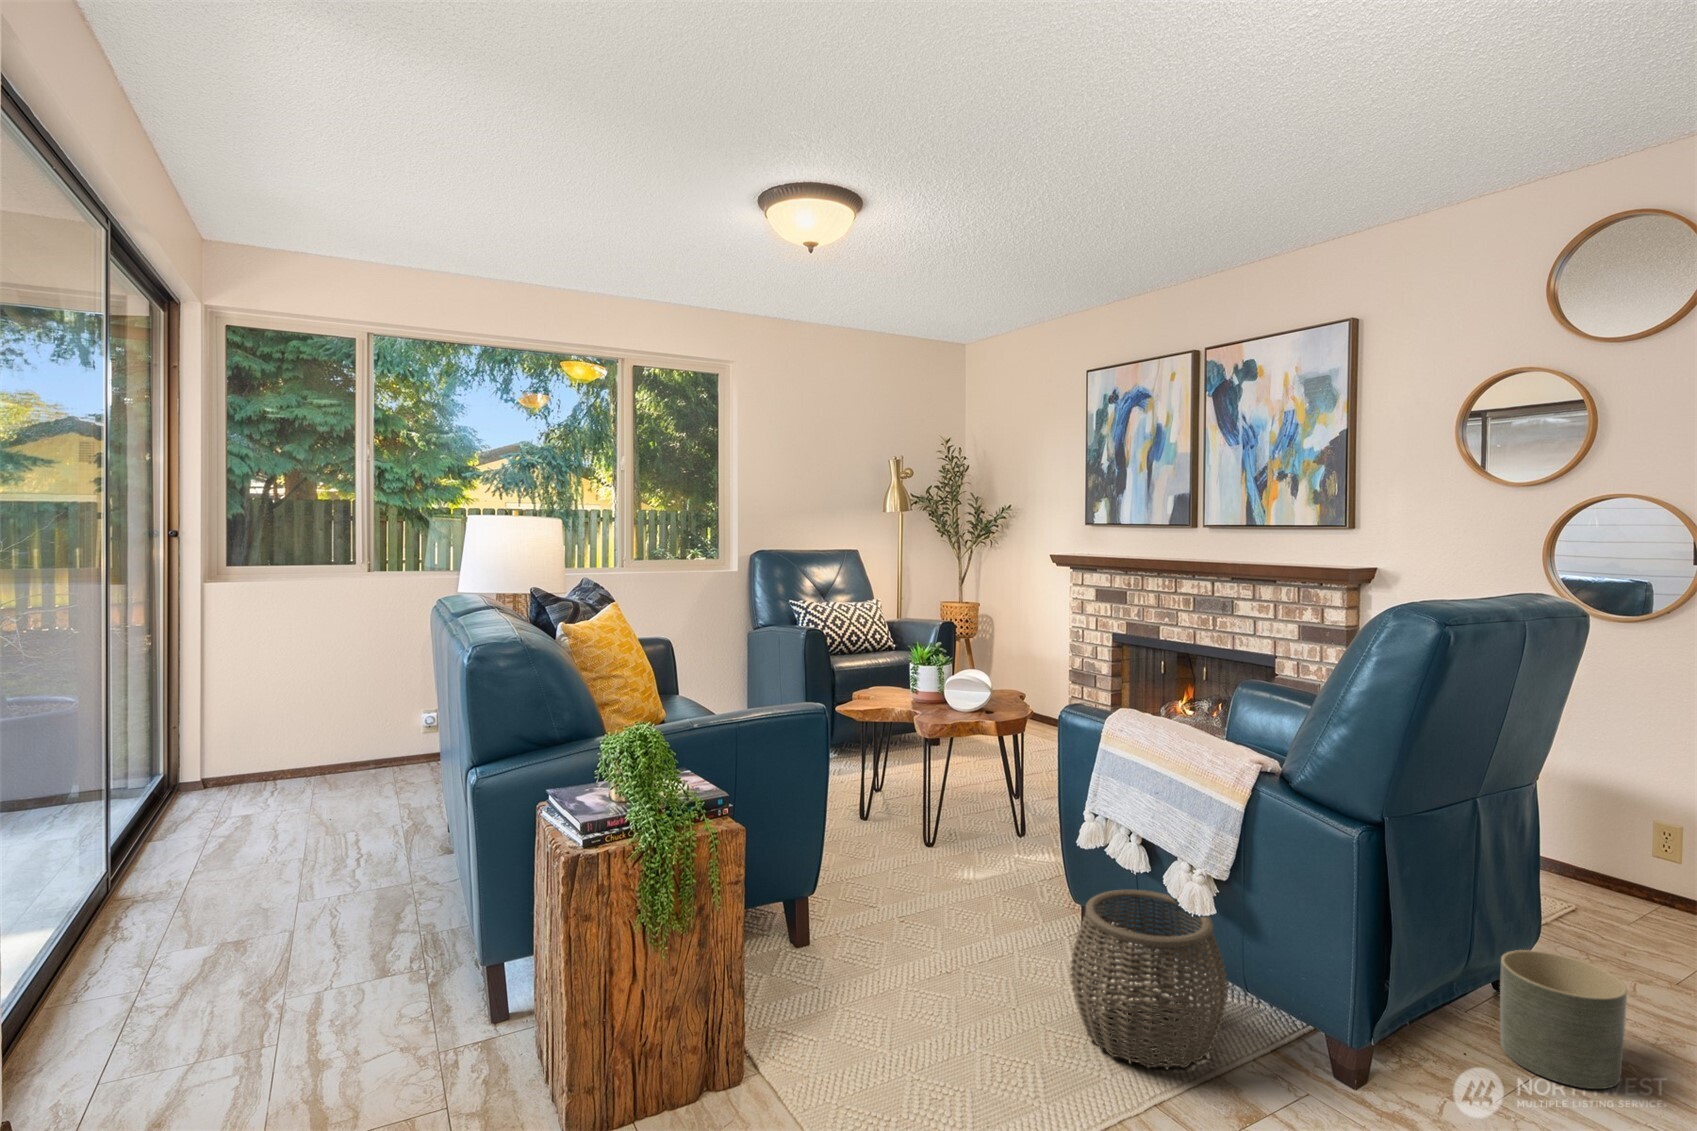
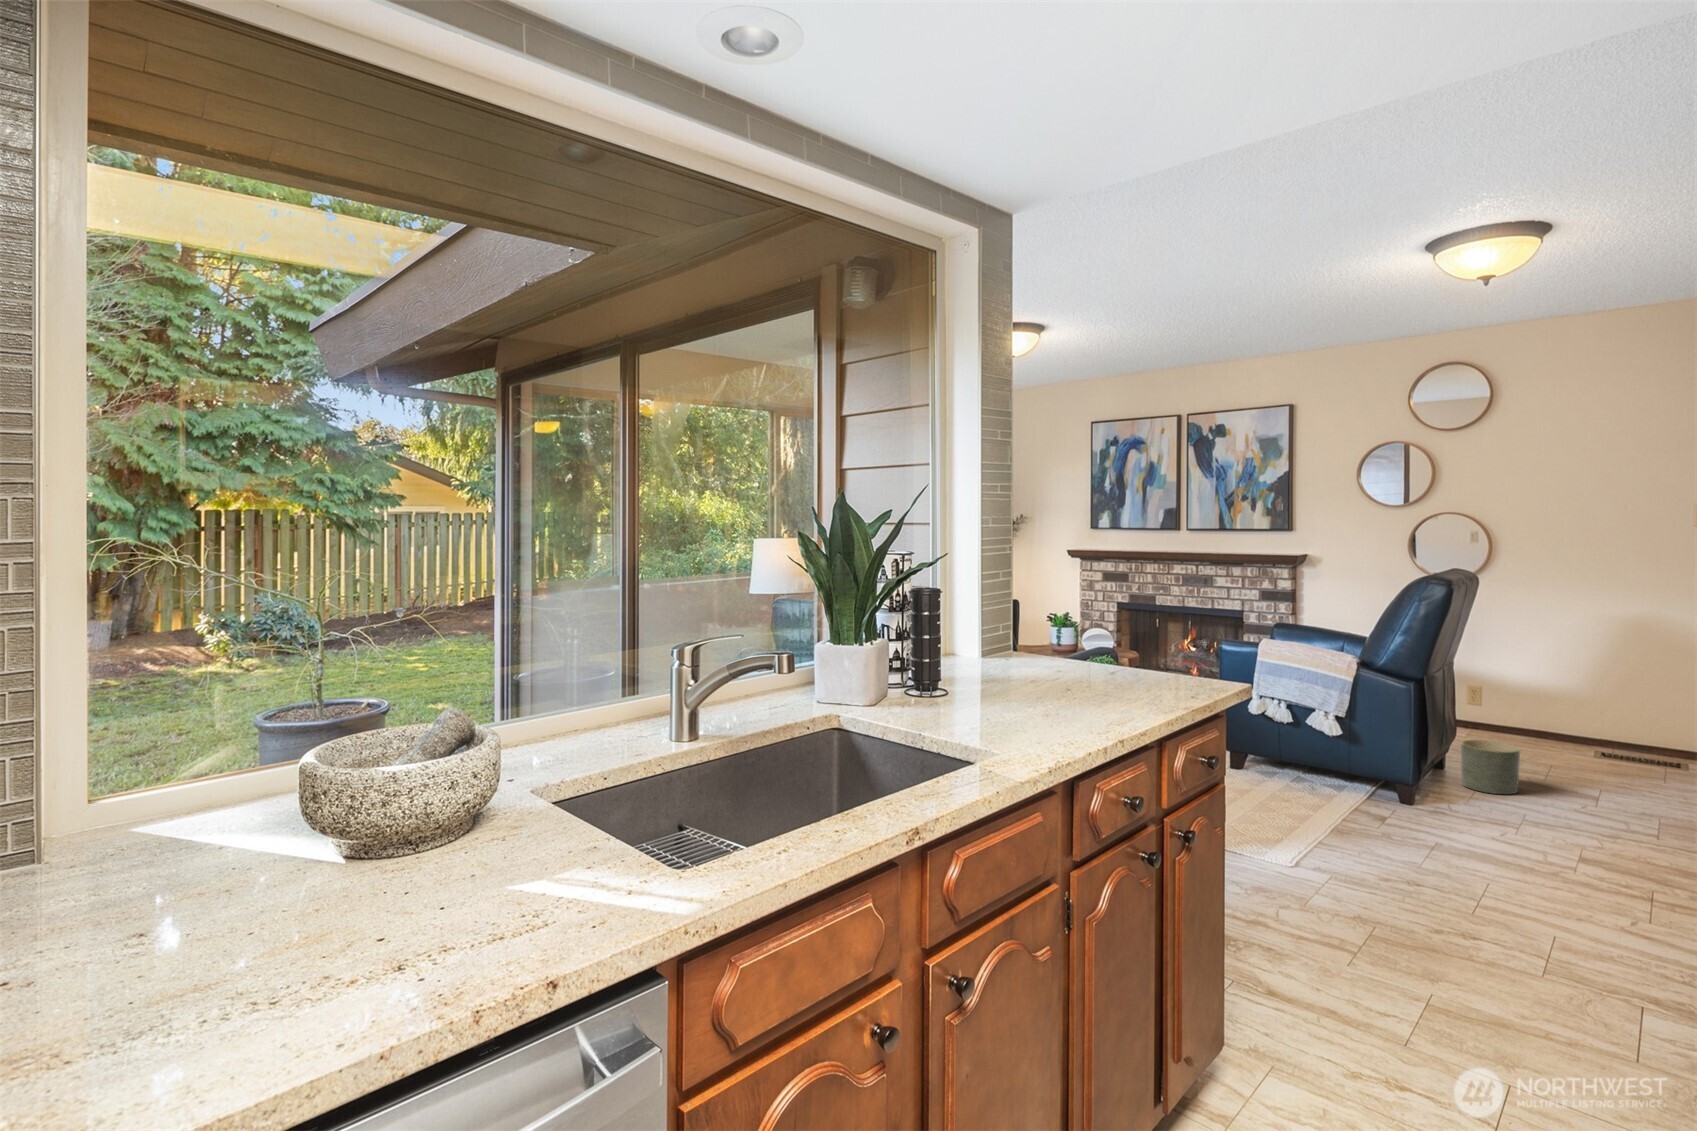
woven basket: present [1070,889,1228,1069] -> none [1274,729,1362,810]

